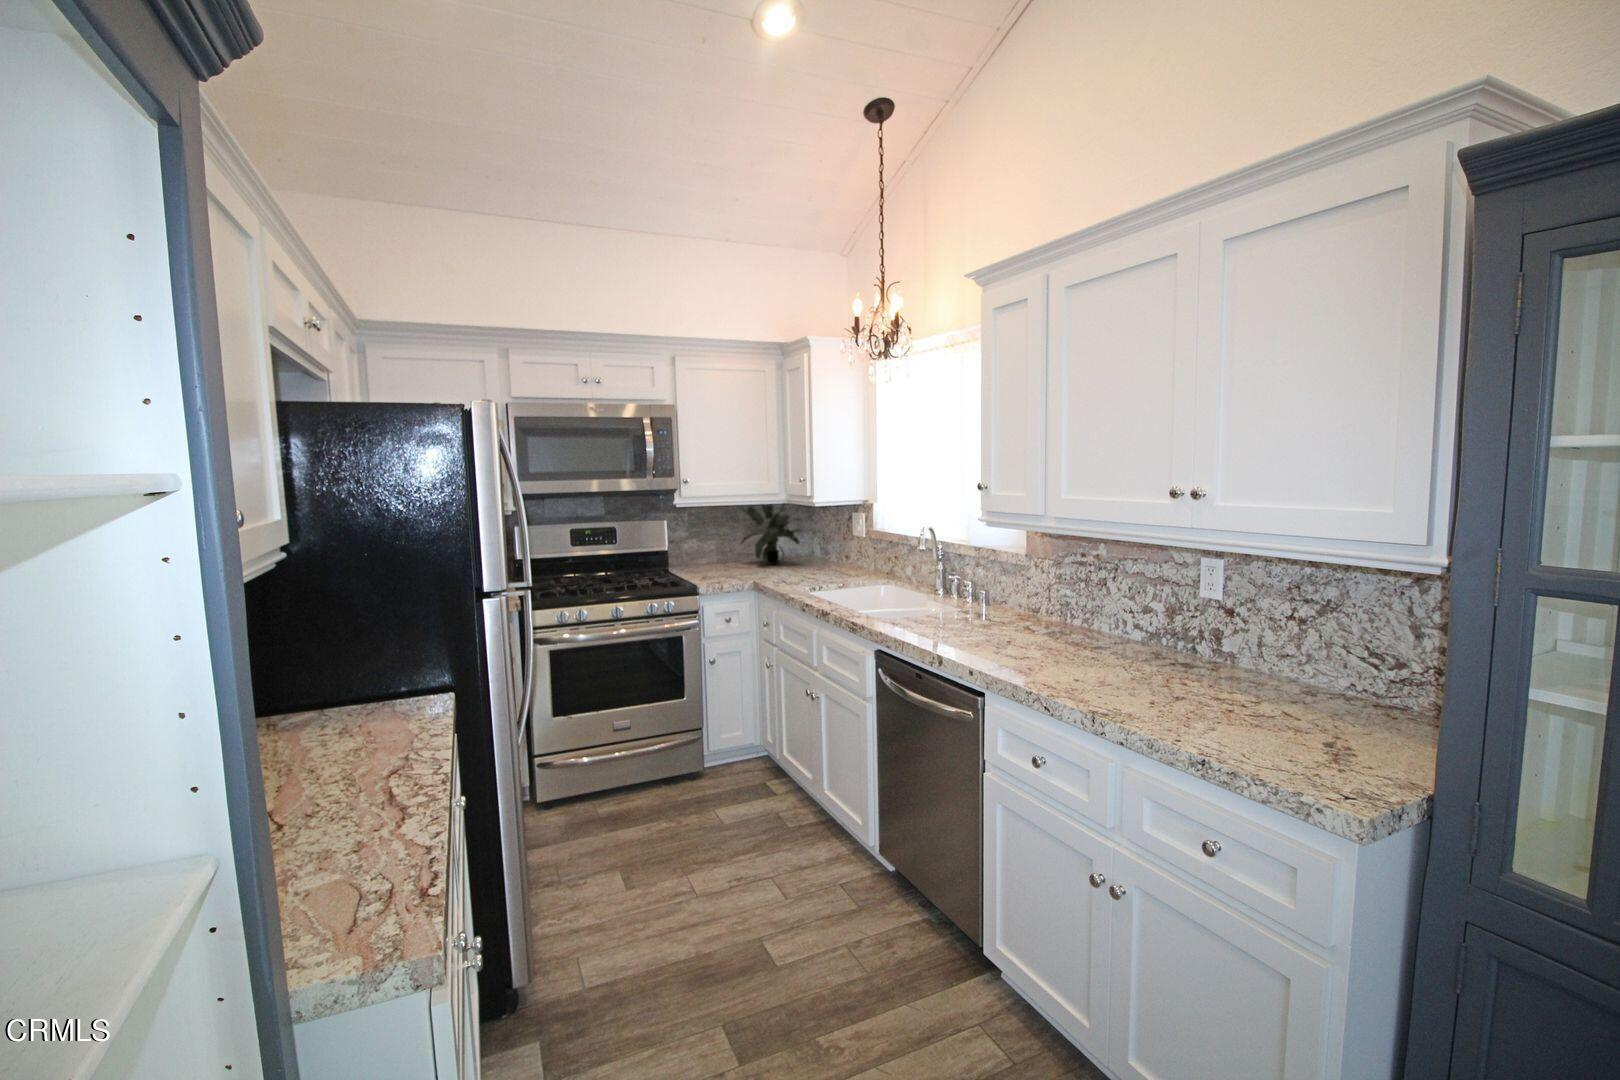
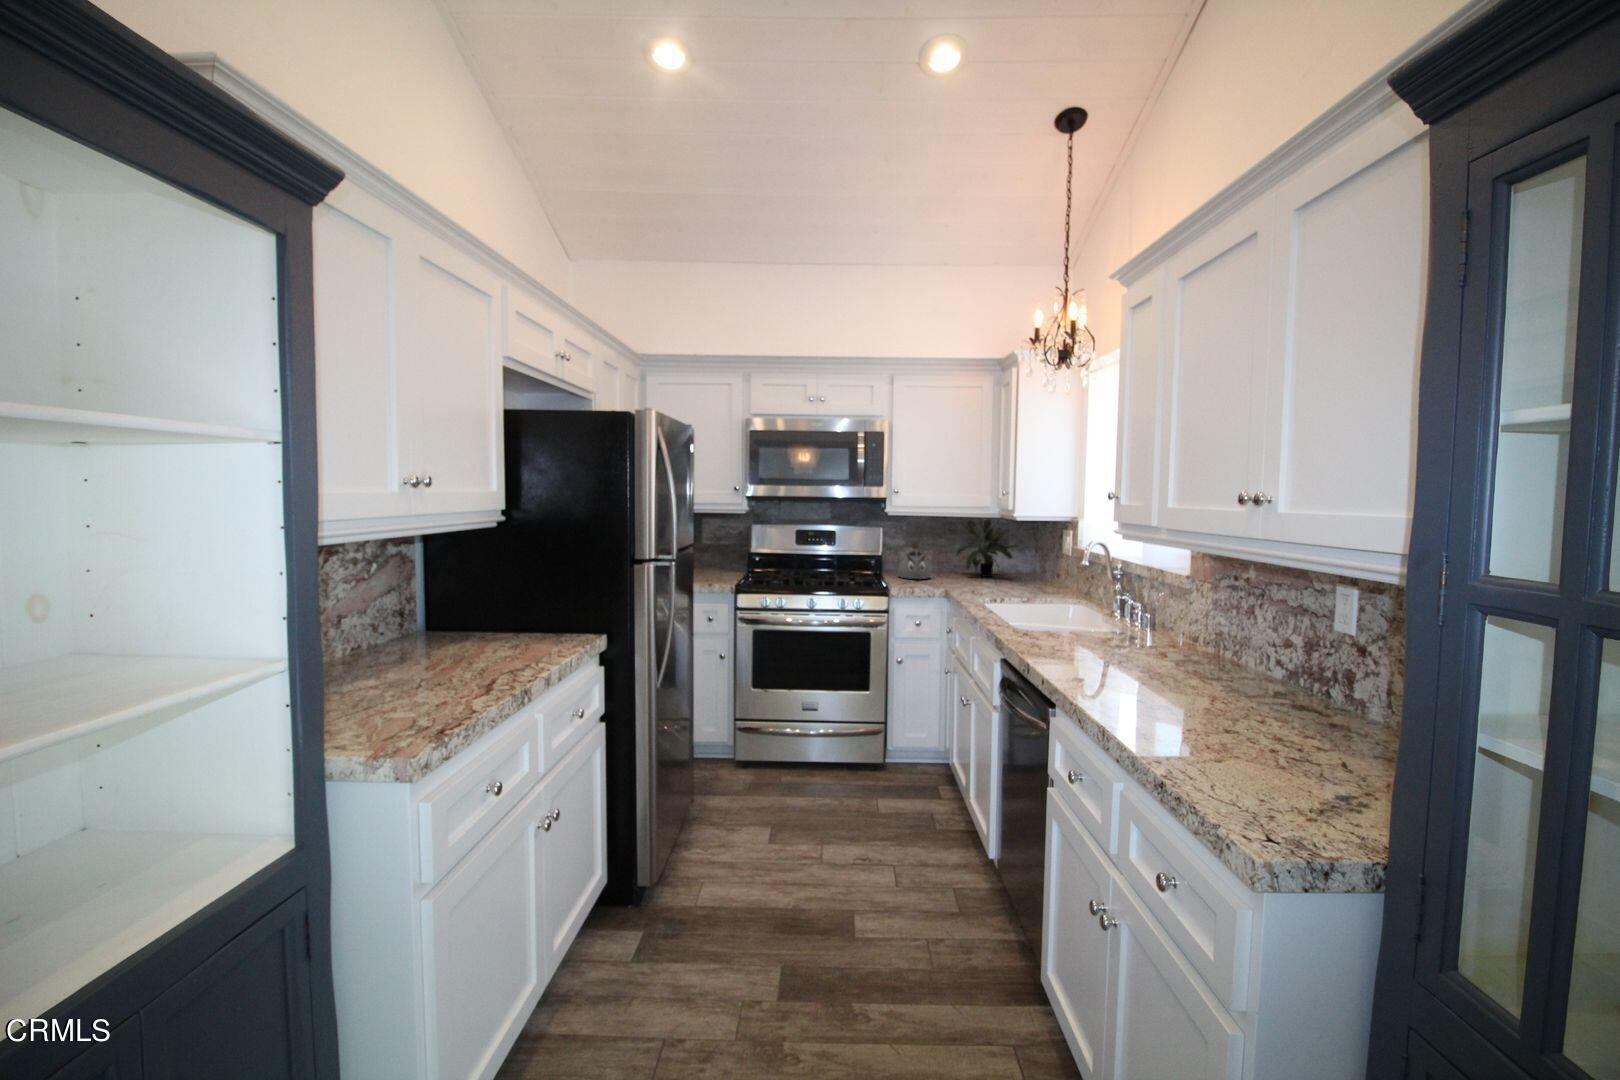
kettle: none [690,534,726,576] -> present [898,542,931,579]

